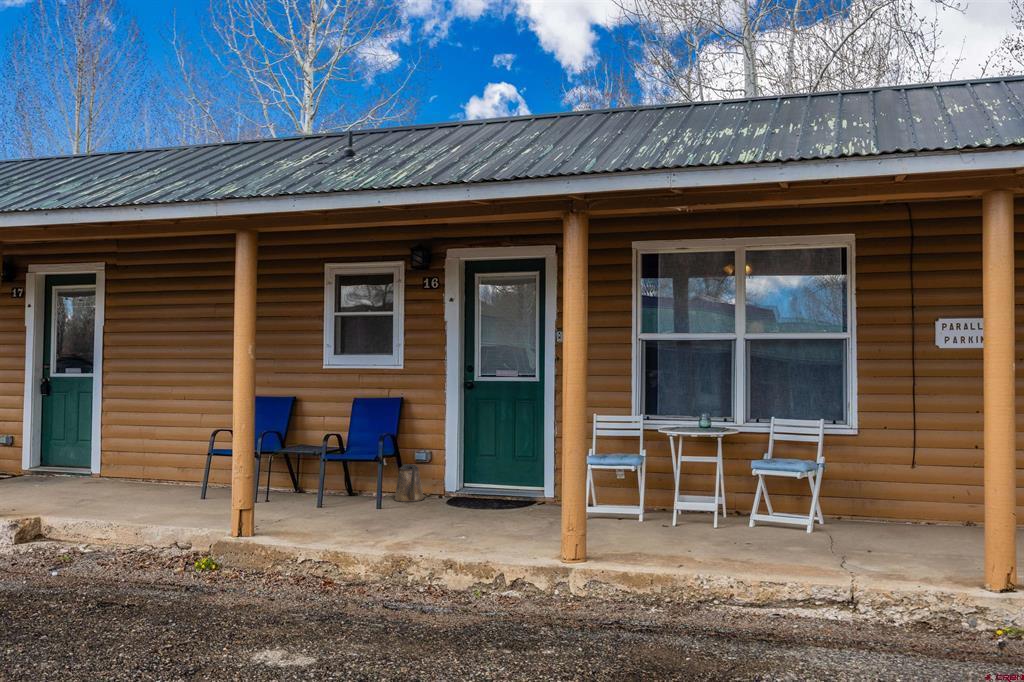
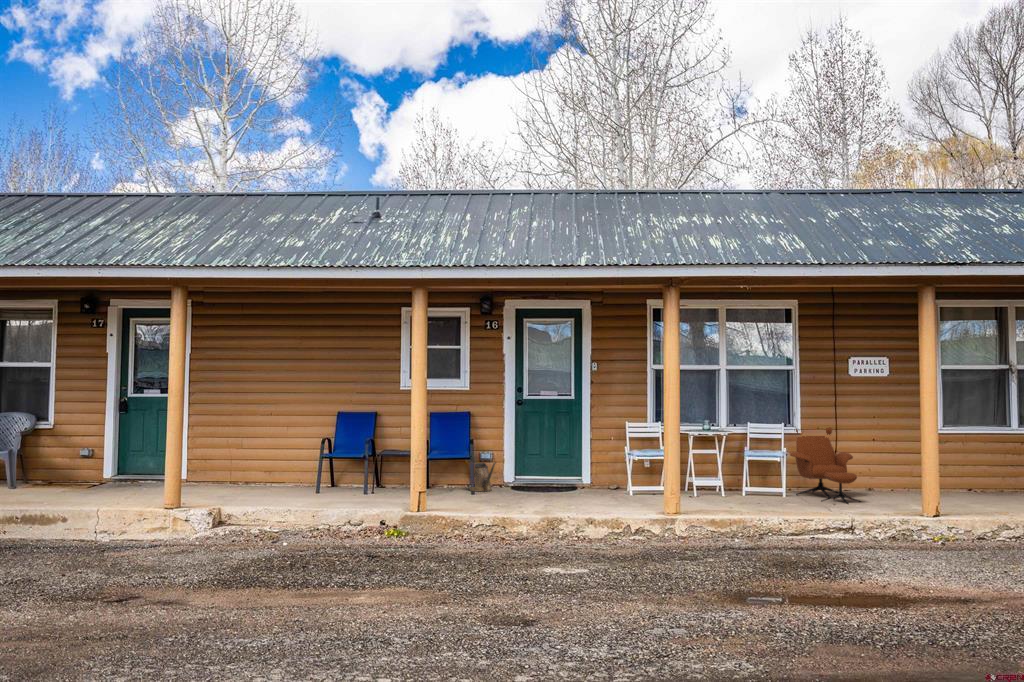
lounge chair: none [827,419,925,552] -> present [790,427,860,504]

